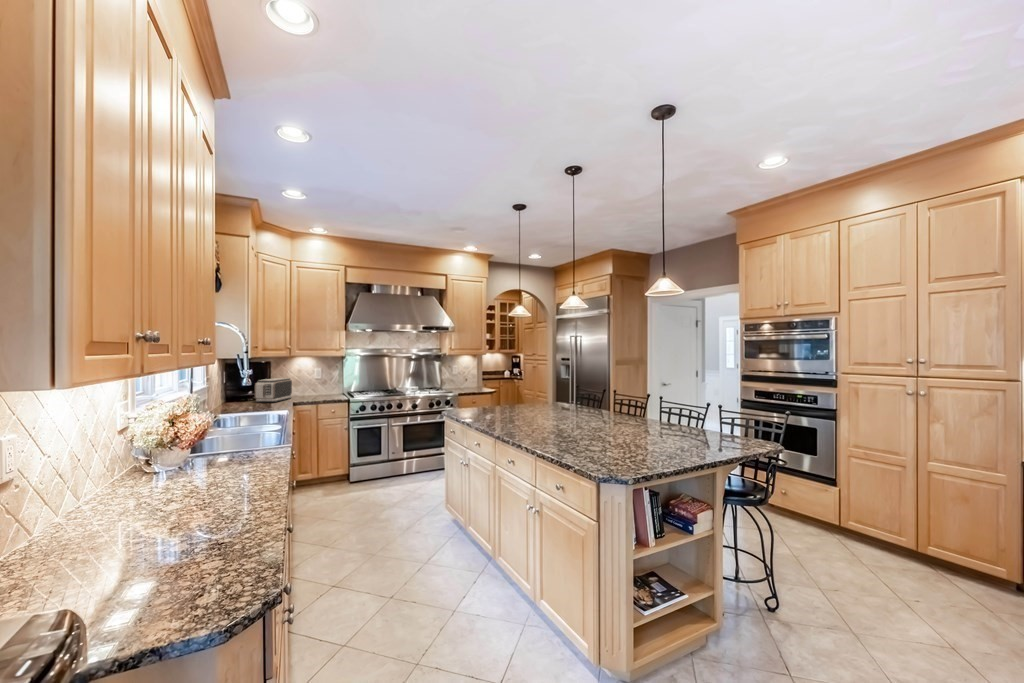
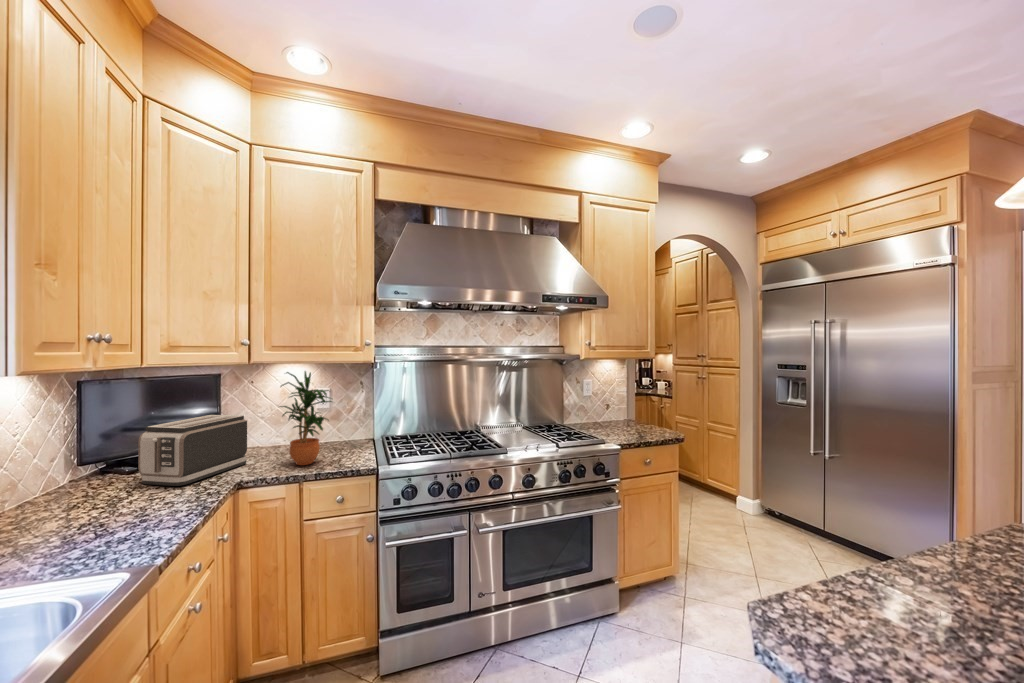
potted plant: none [305,359,330,399] -> present [280,371,332,465]

